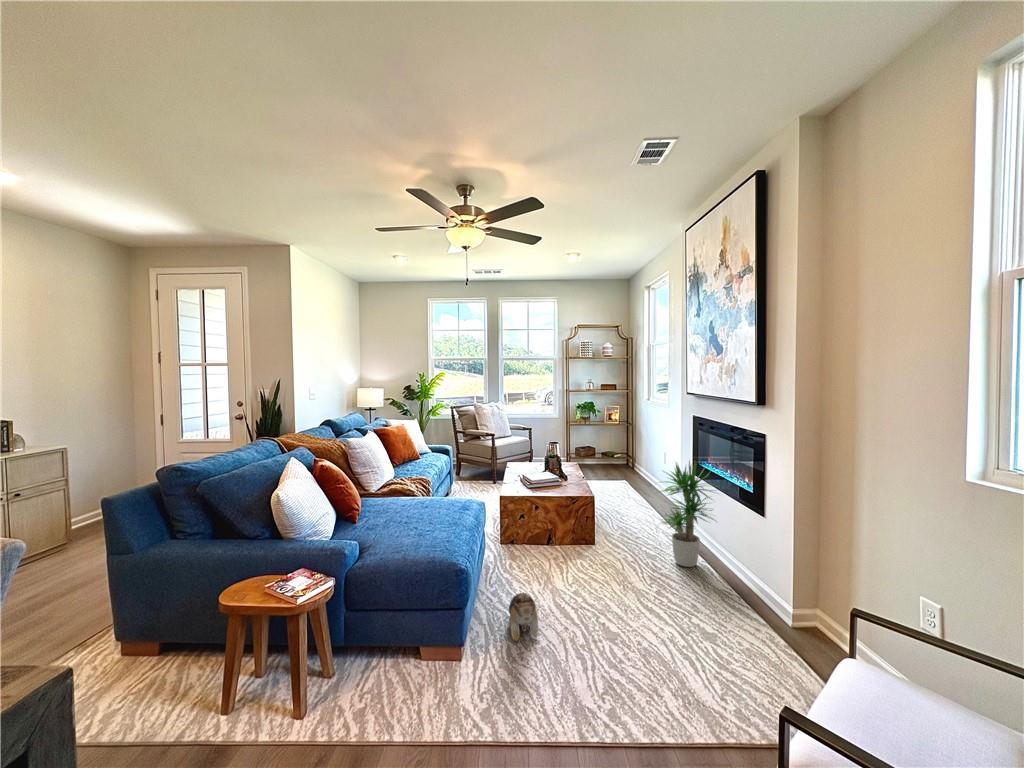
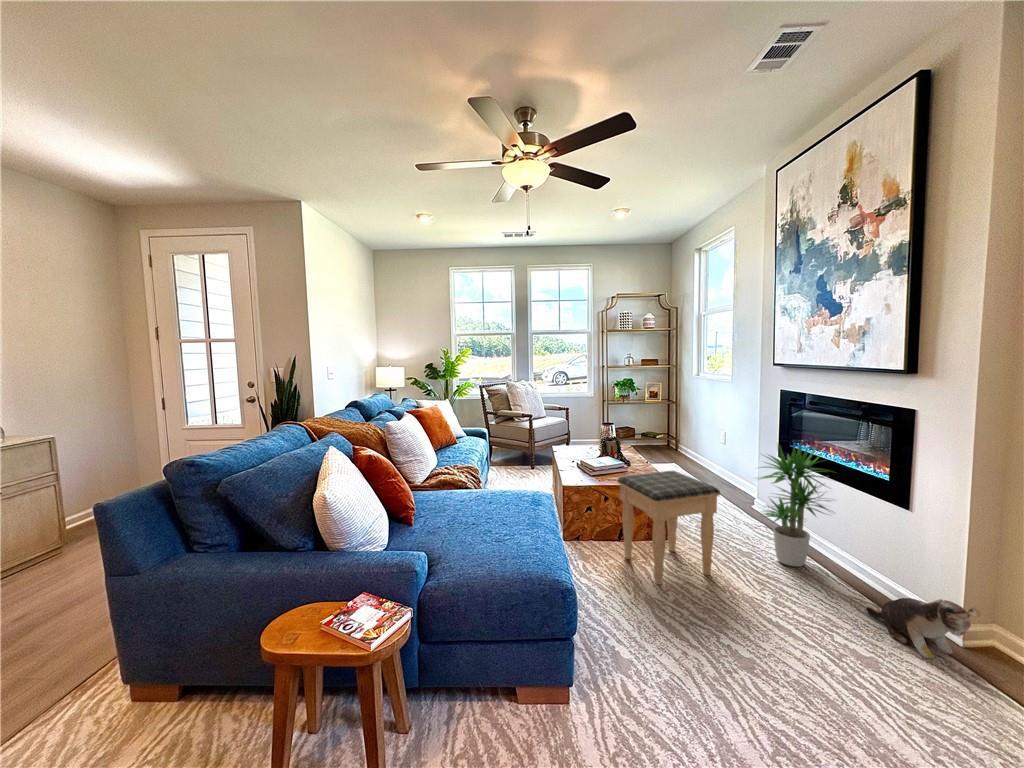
footstool: none [541,484,621,579] -> present [617,471,720,585]
plush toy: present [509,592,538,641] -> present [866,598,980,659]

